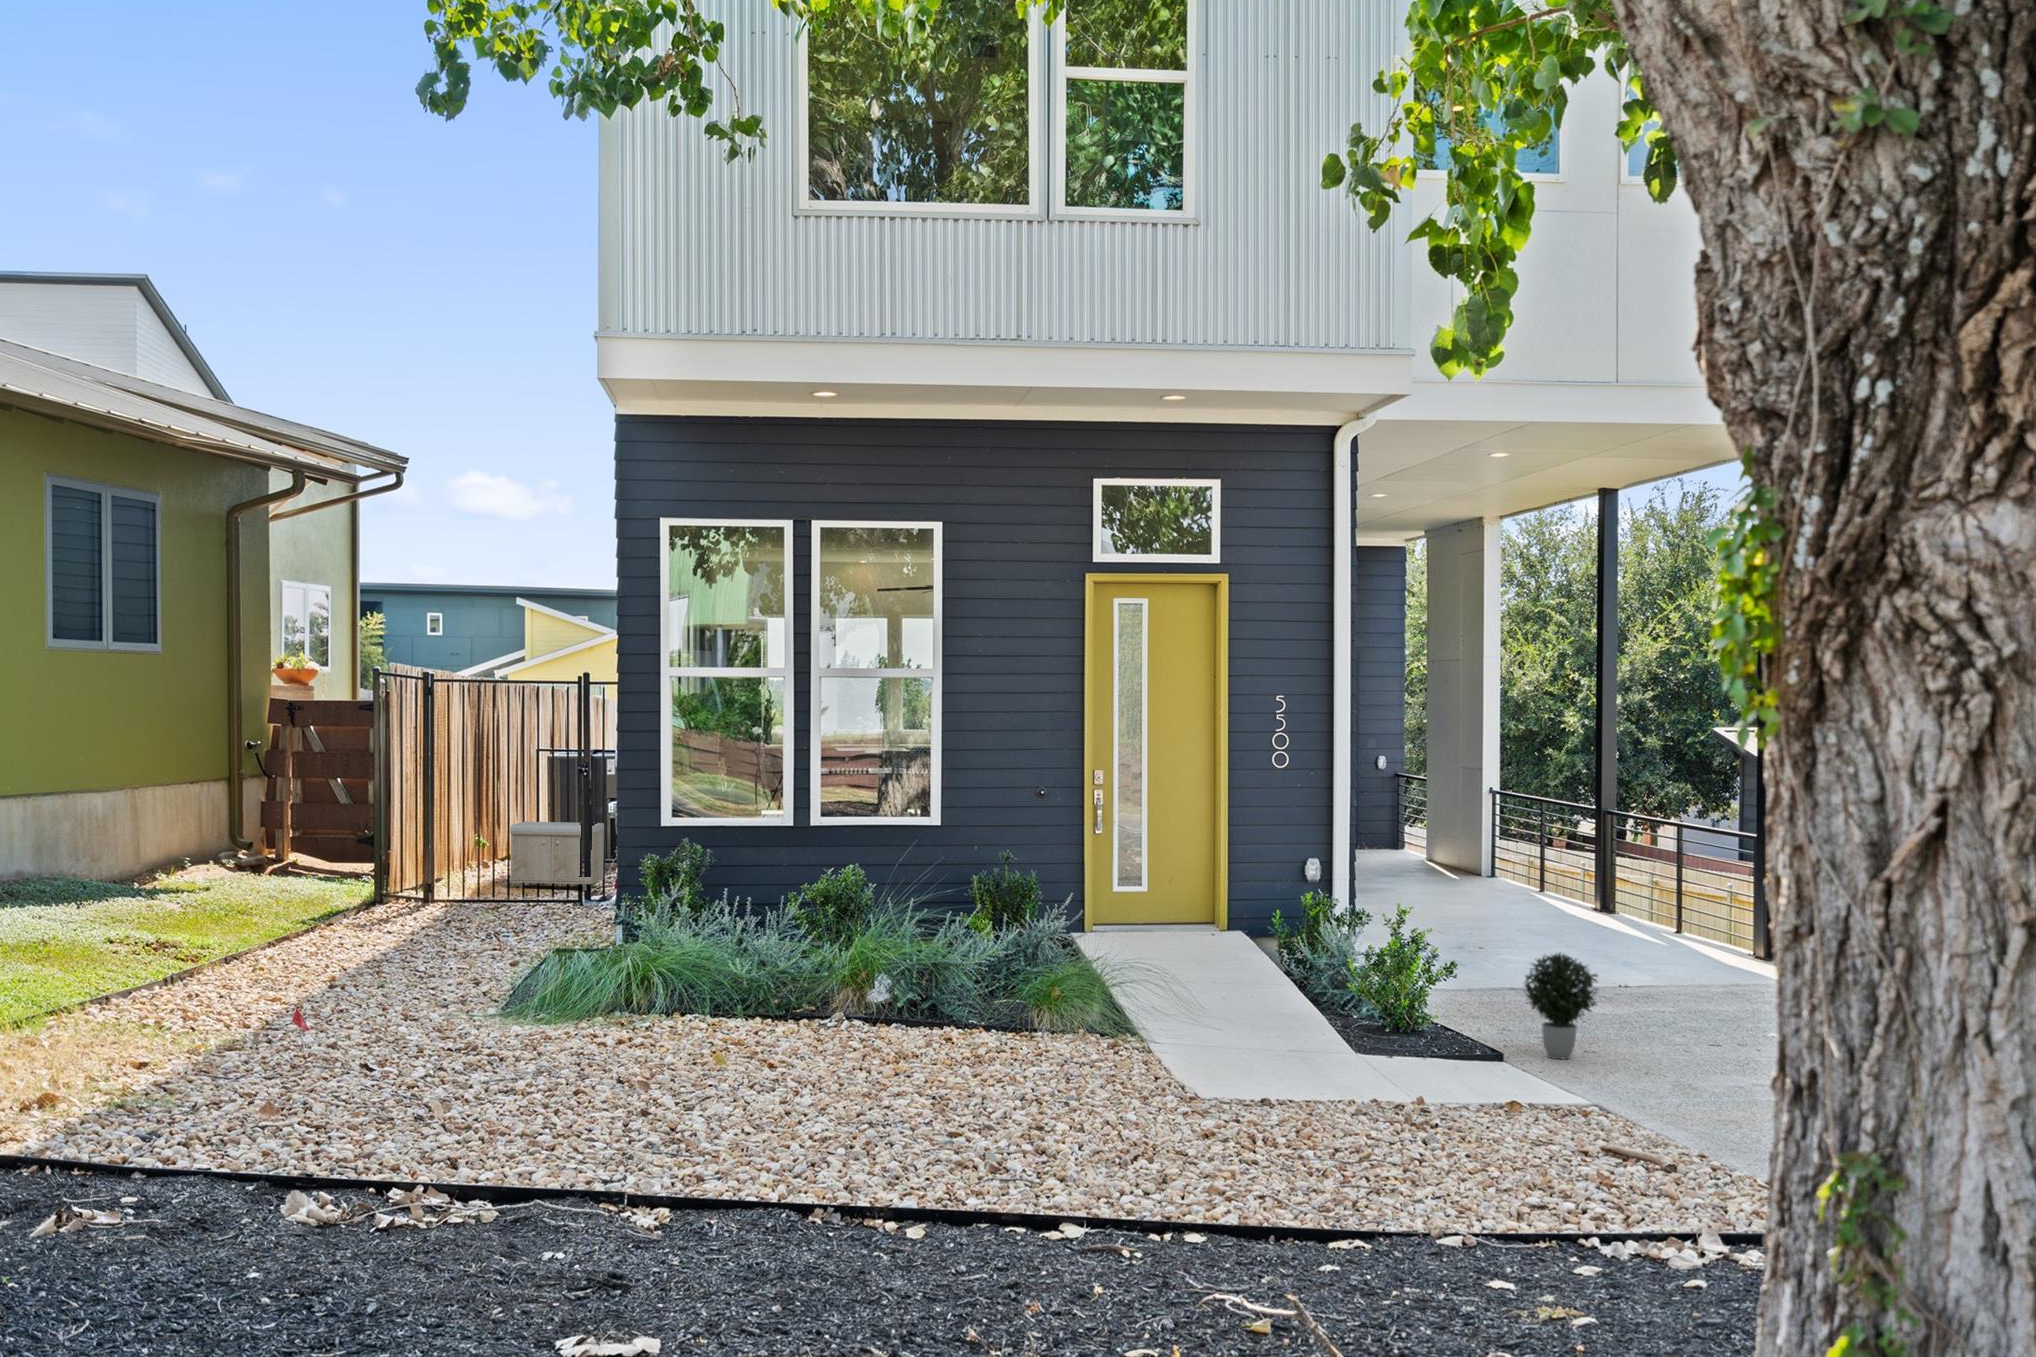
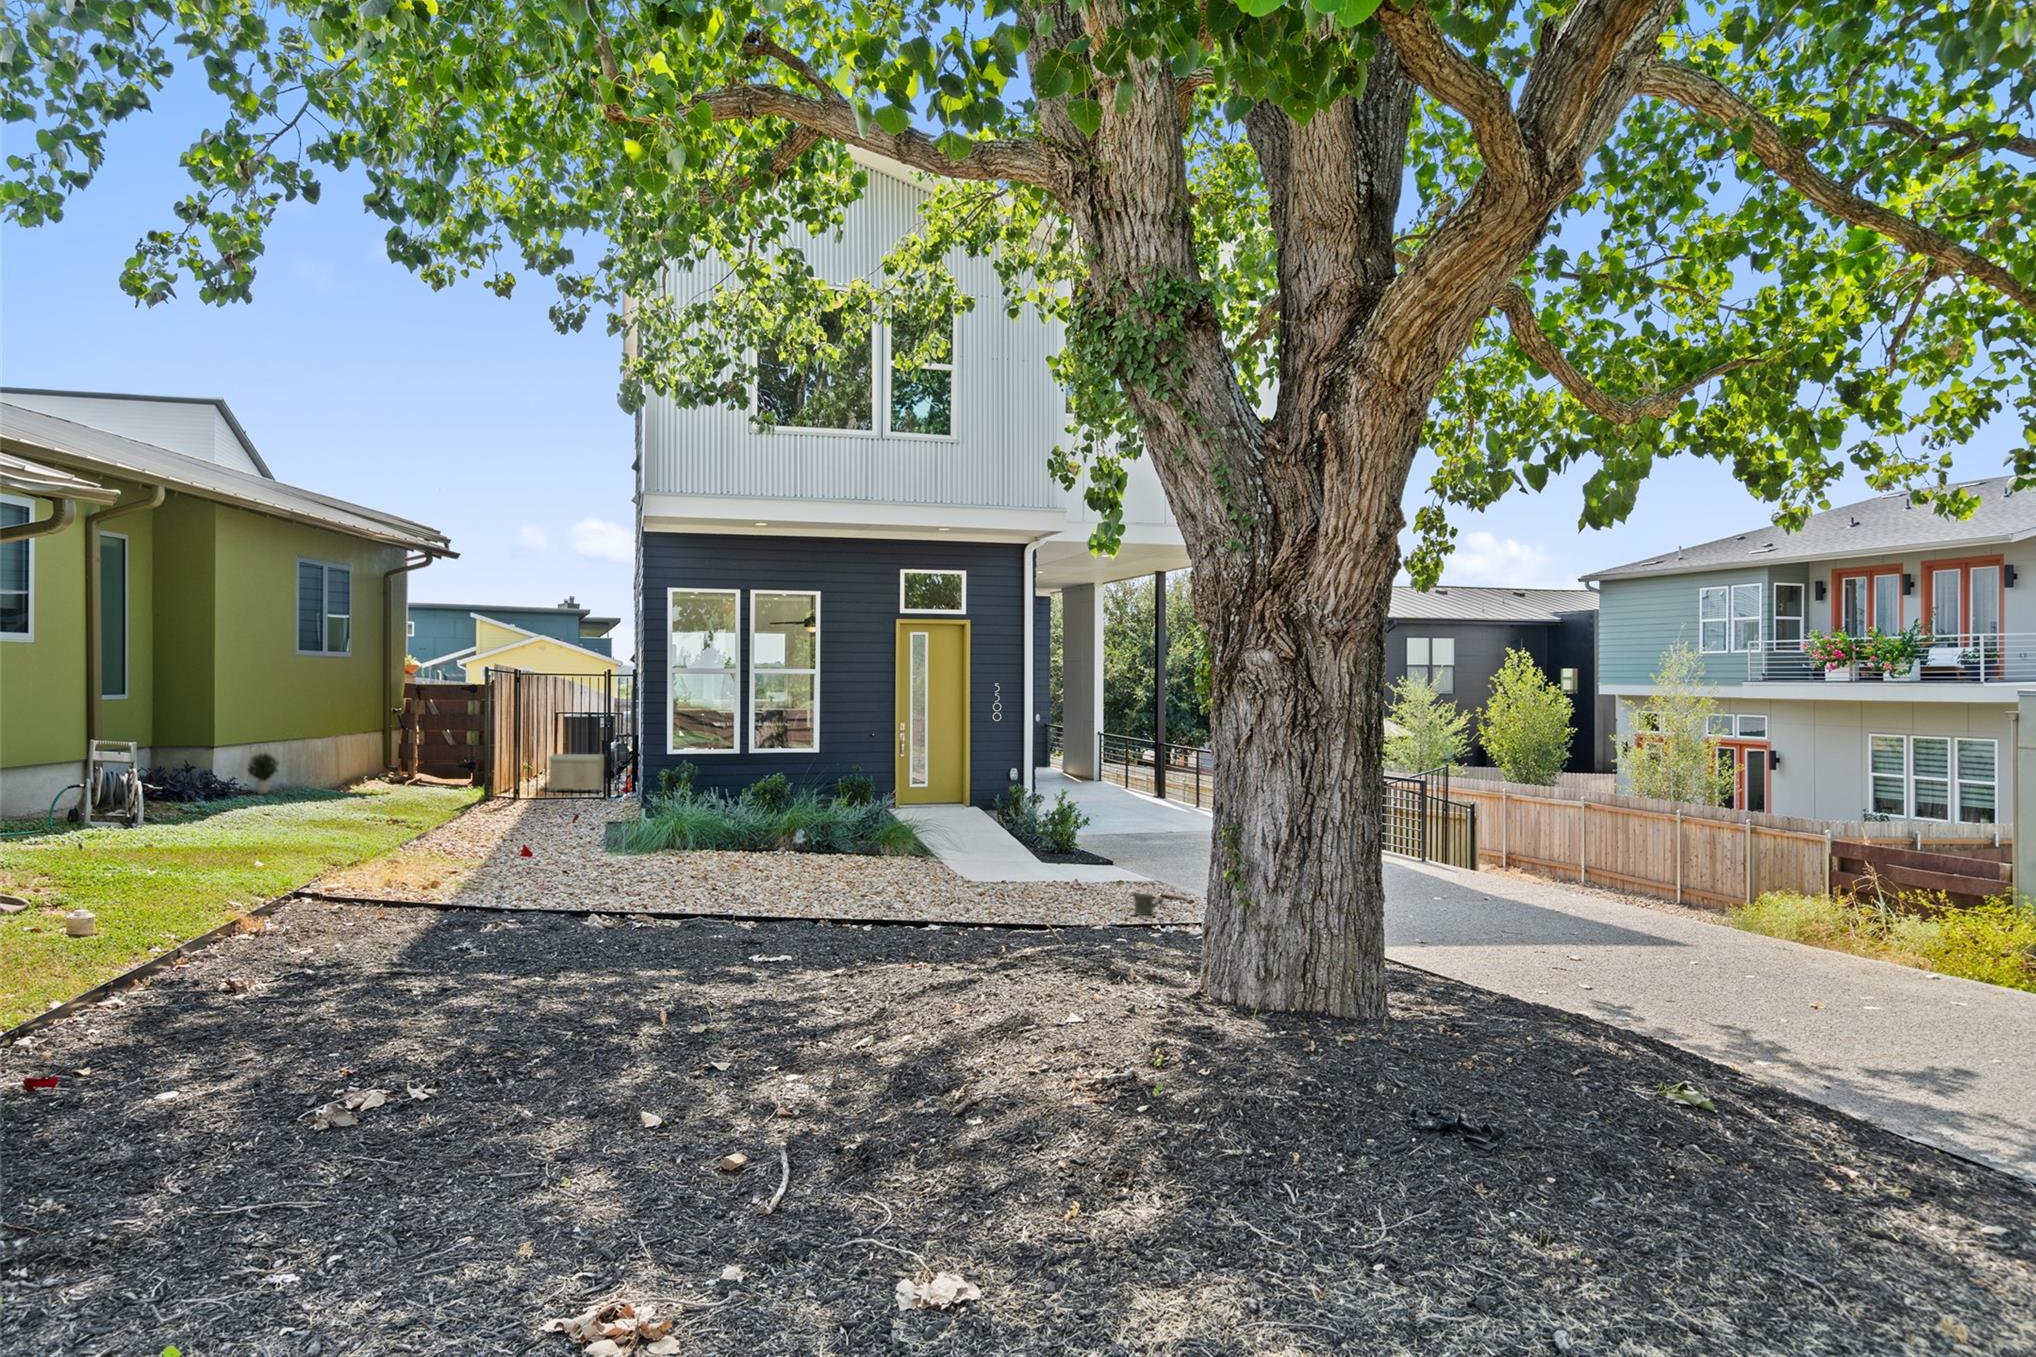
potted plant: present [1525,953,1598,1059] -> present [248,753,279,794]
watering can: none [1537,1153,1608,1209] -> present [1133,893,1163,915]

